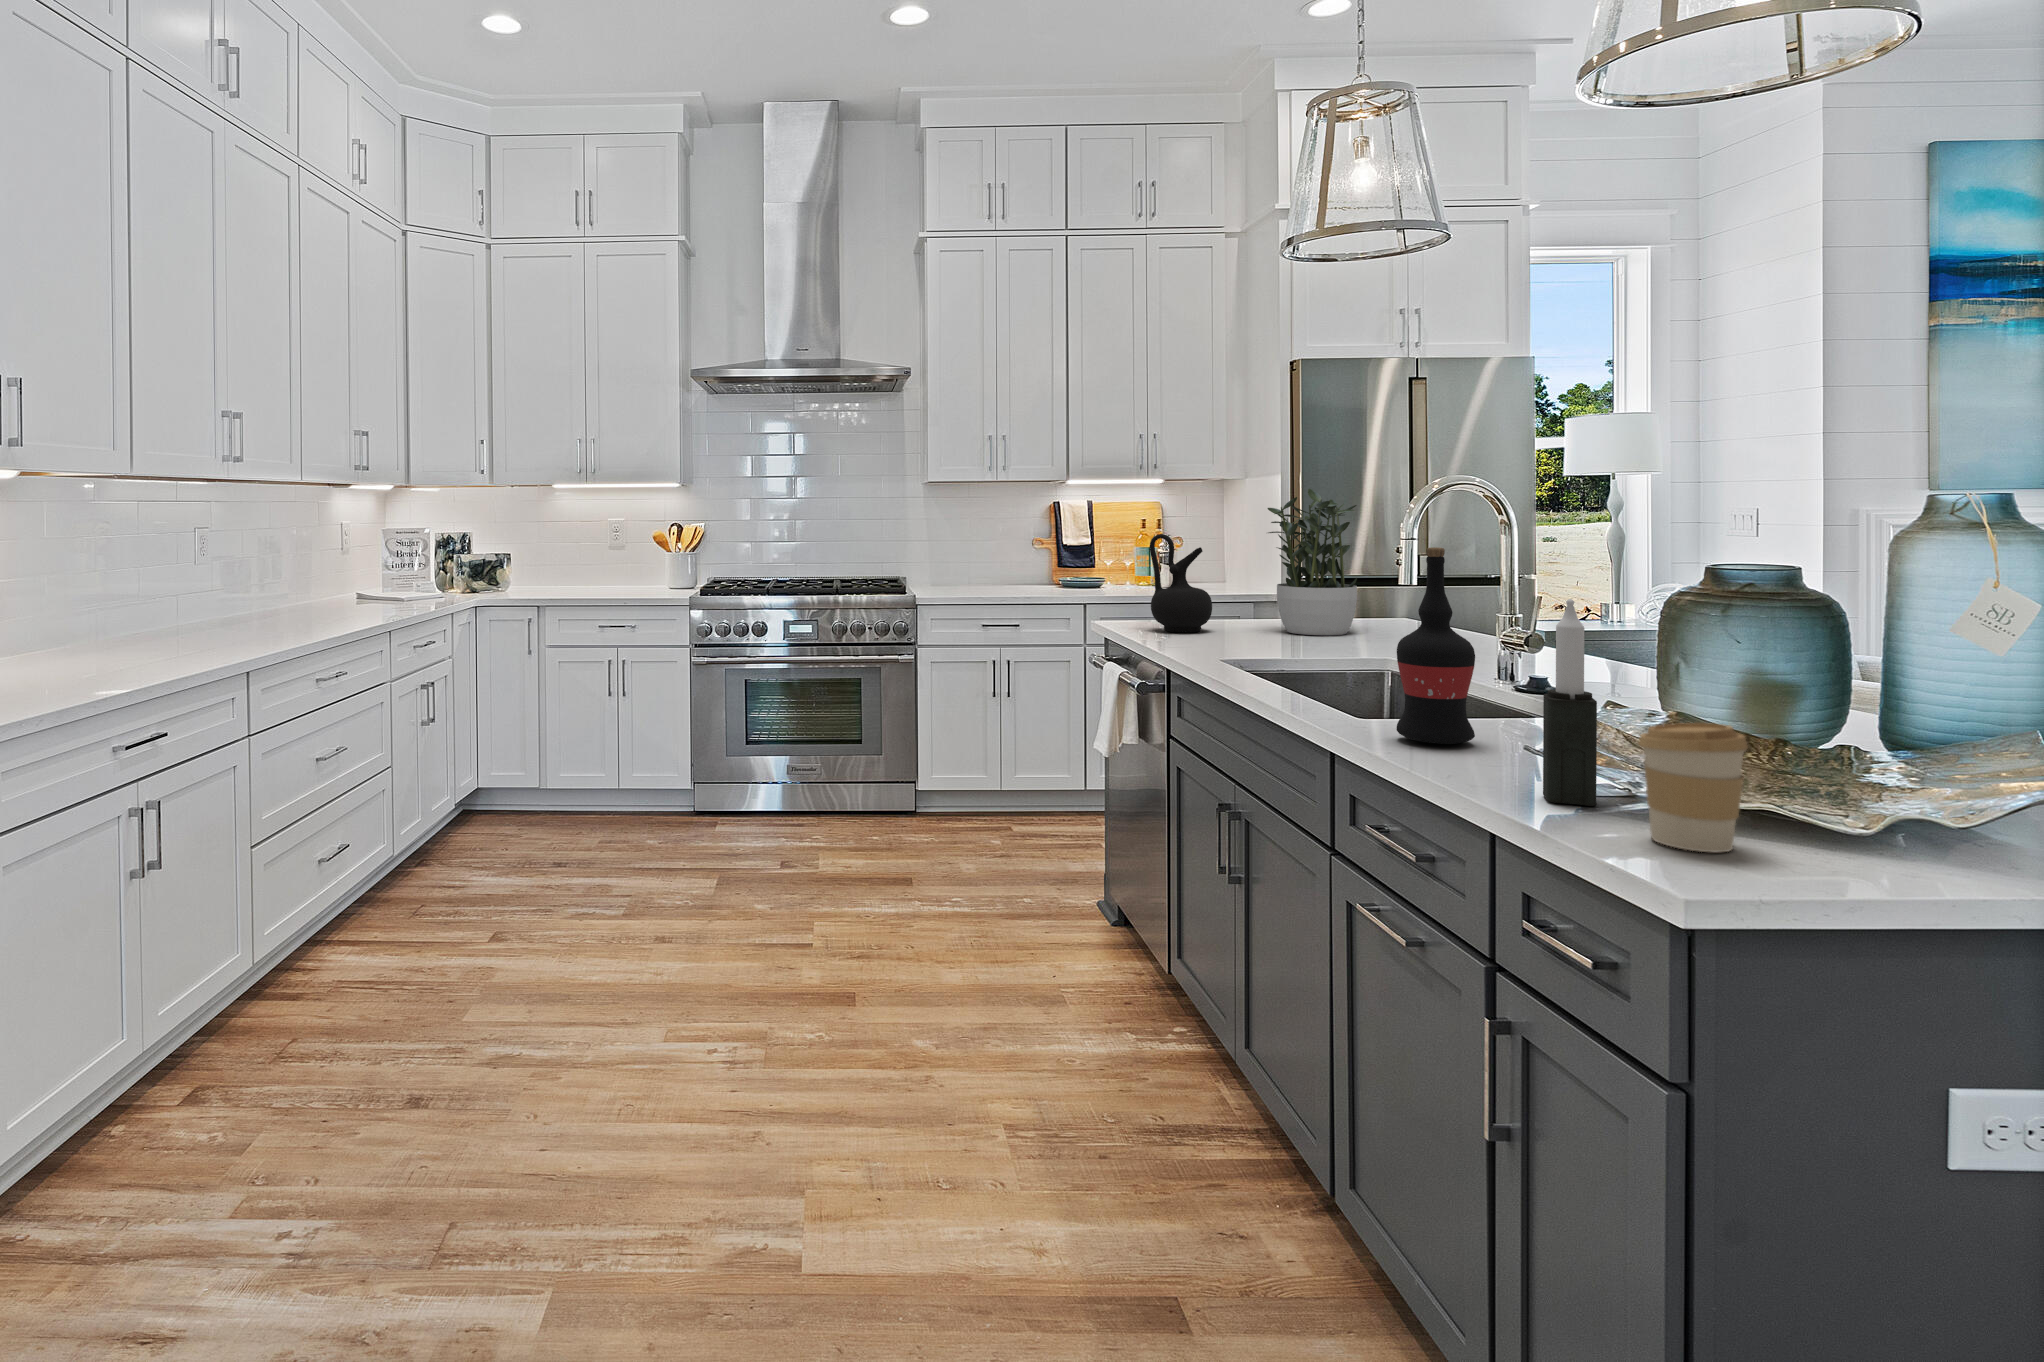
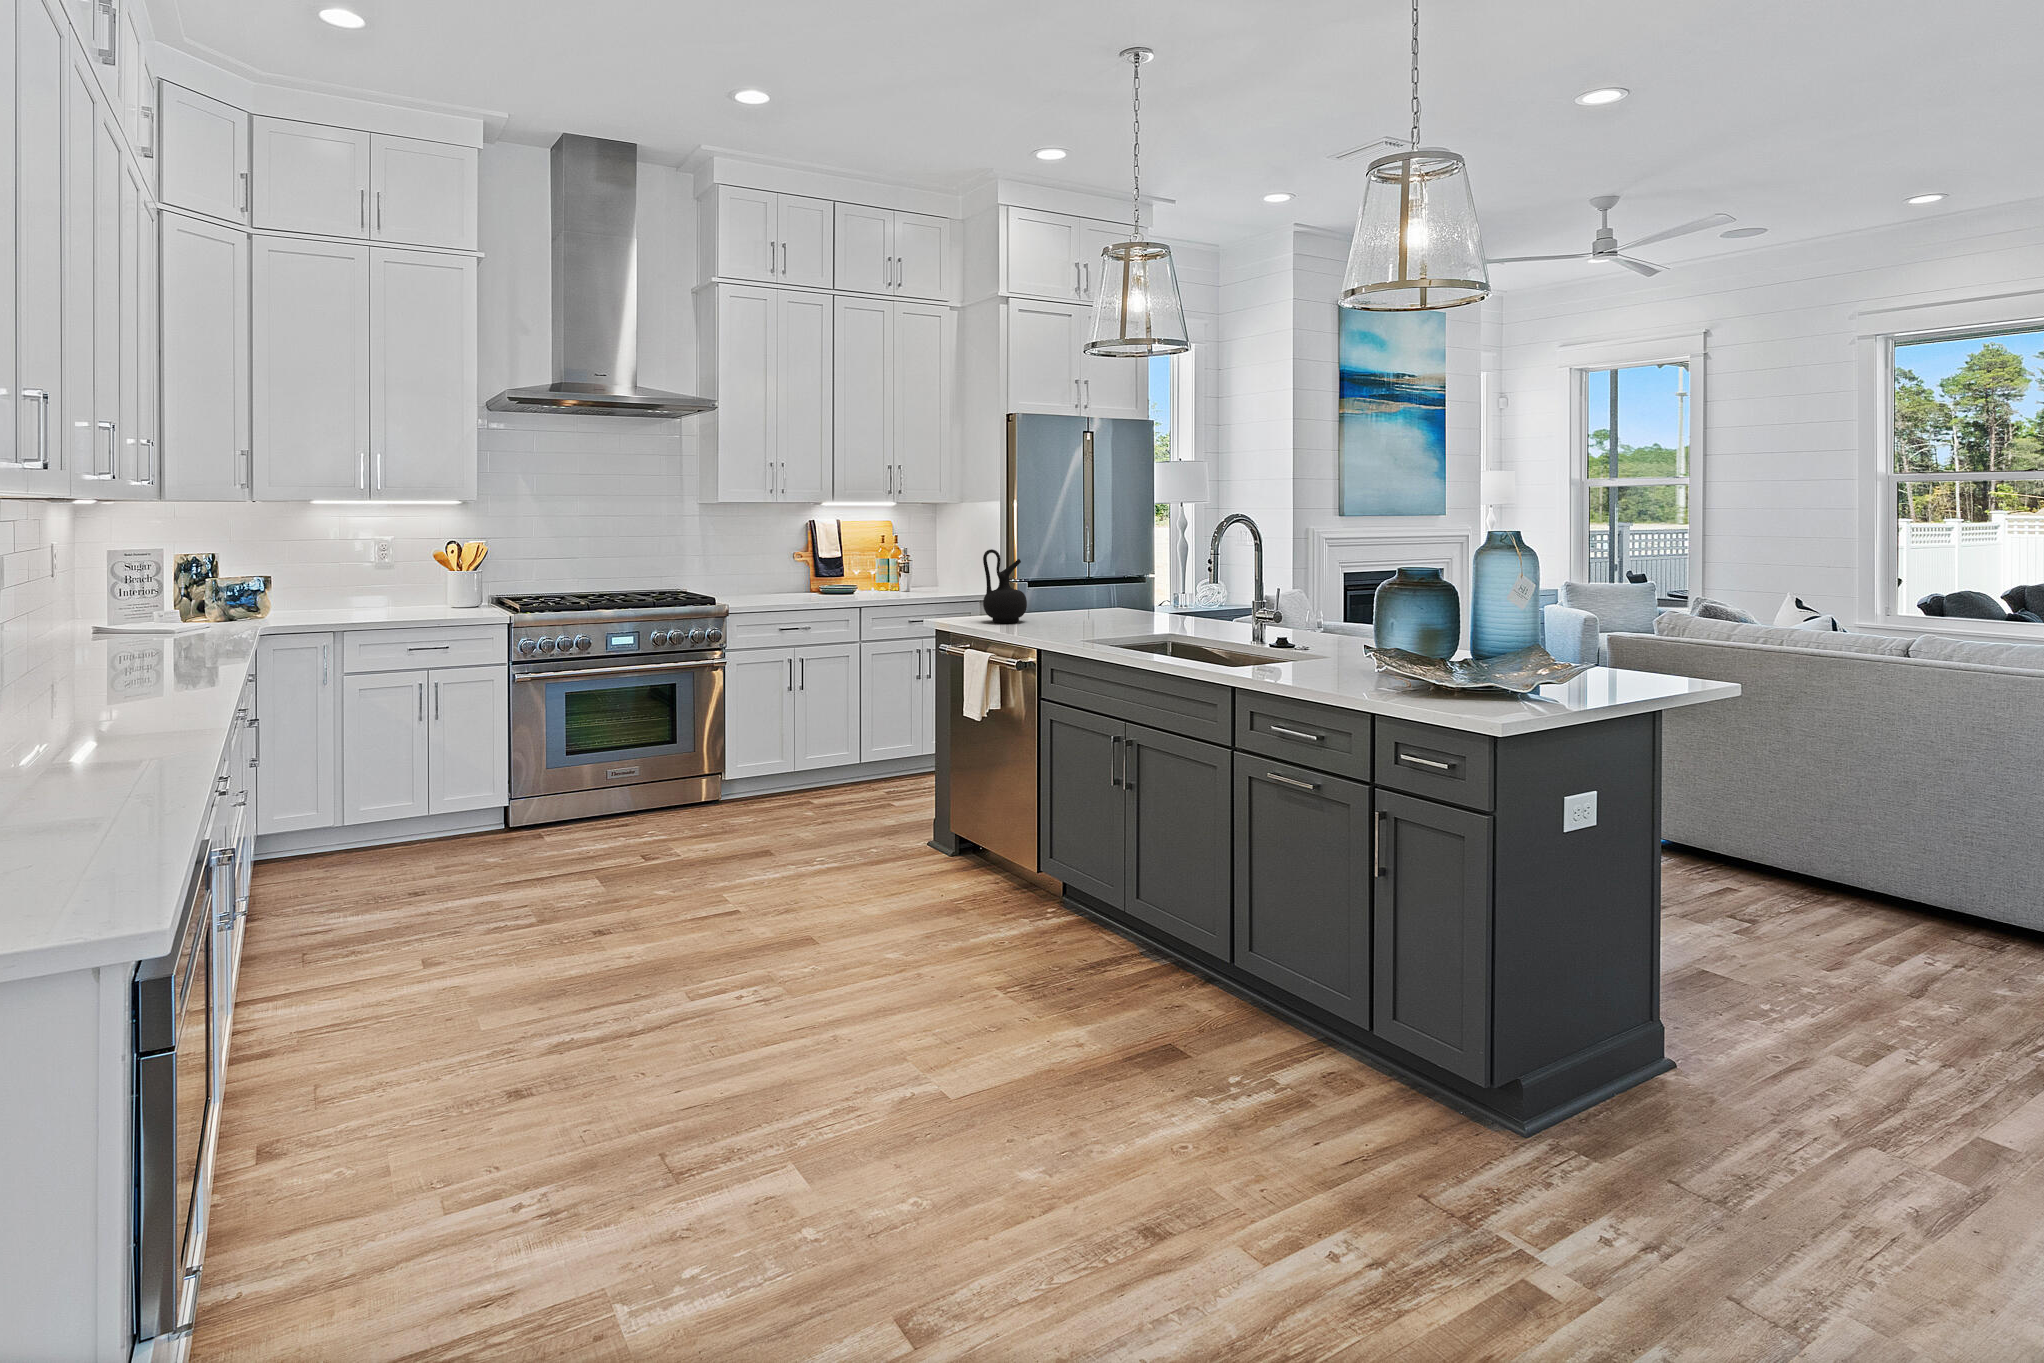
potted plant: present [1268,489,1357,635] -> none [1059,516,1119,620]
wine bottle: present [1396,547,1475,744] -> none [1272,560,1315,675]
candle: present [1543,599,1597,806] -> none [1386,587,1414,695]
coffee cup: present [1639,723,1748,852] -> none [1450,645,1496,707]

